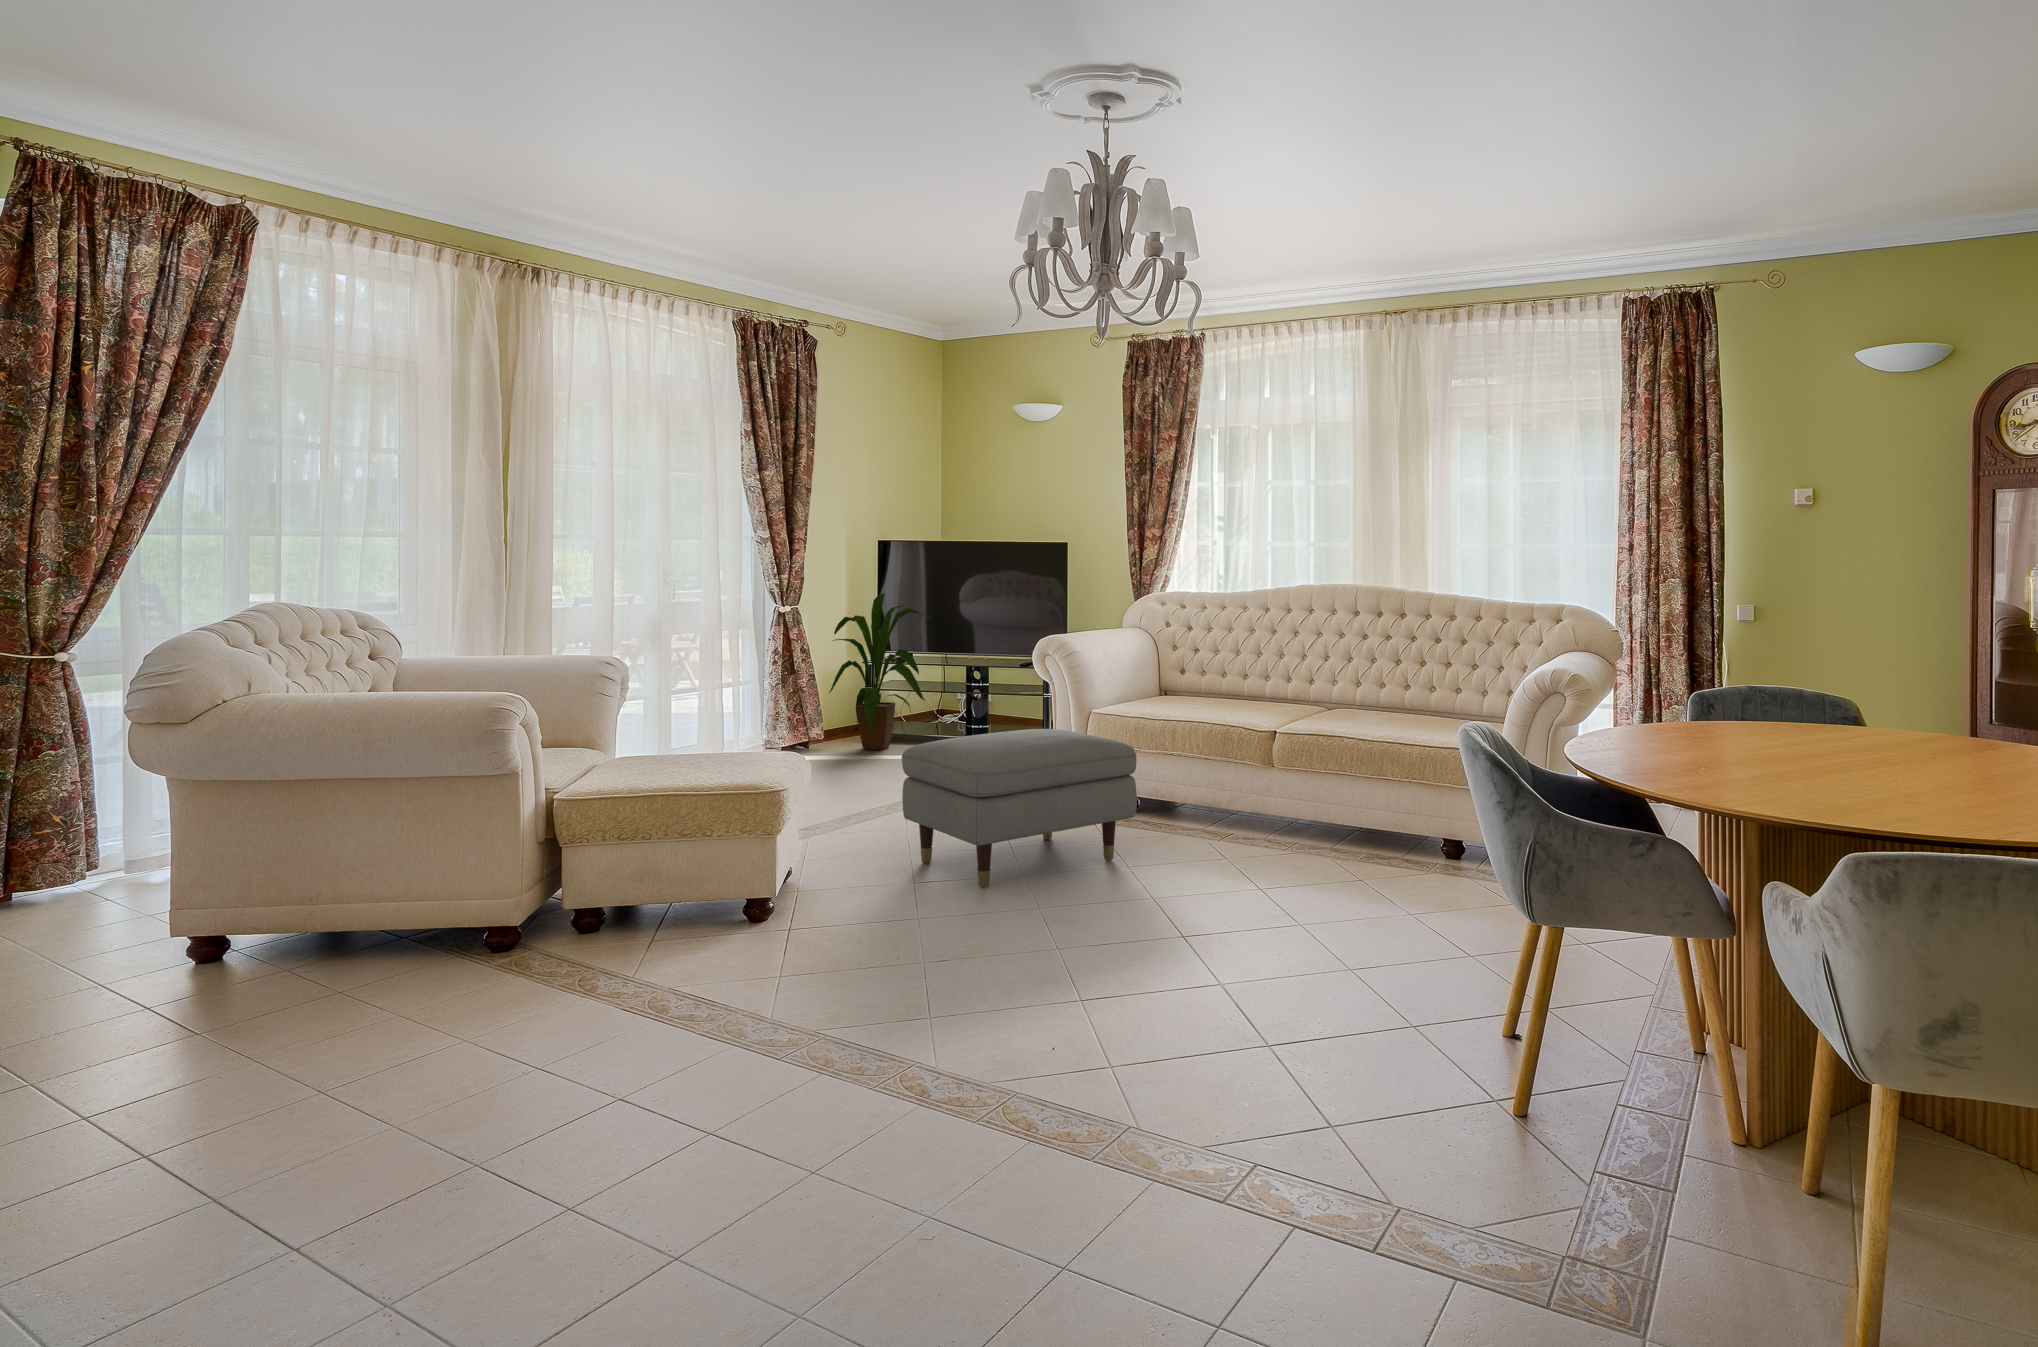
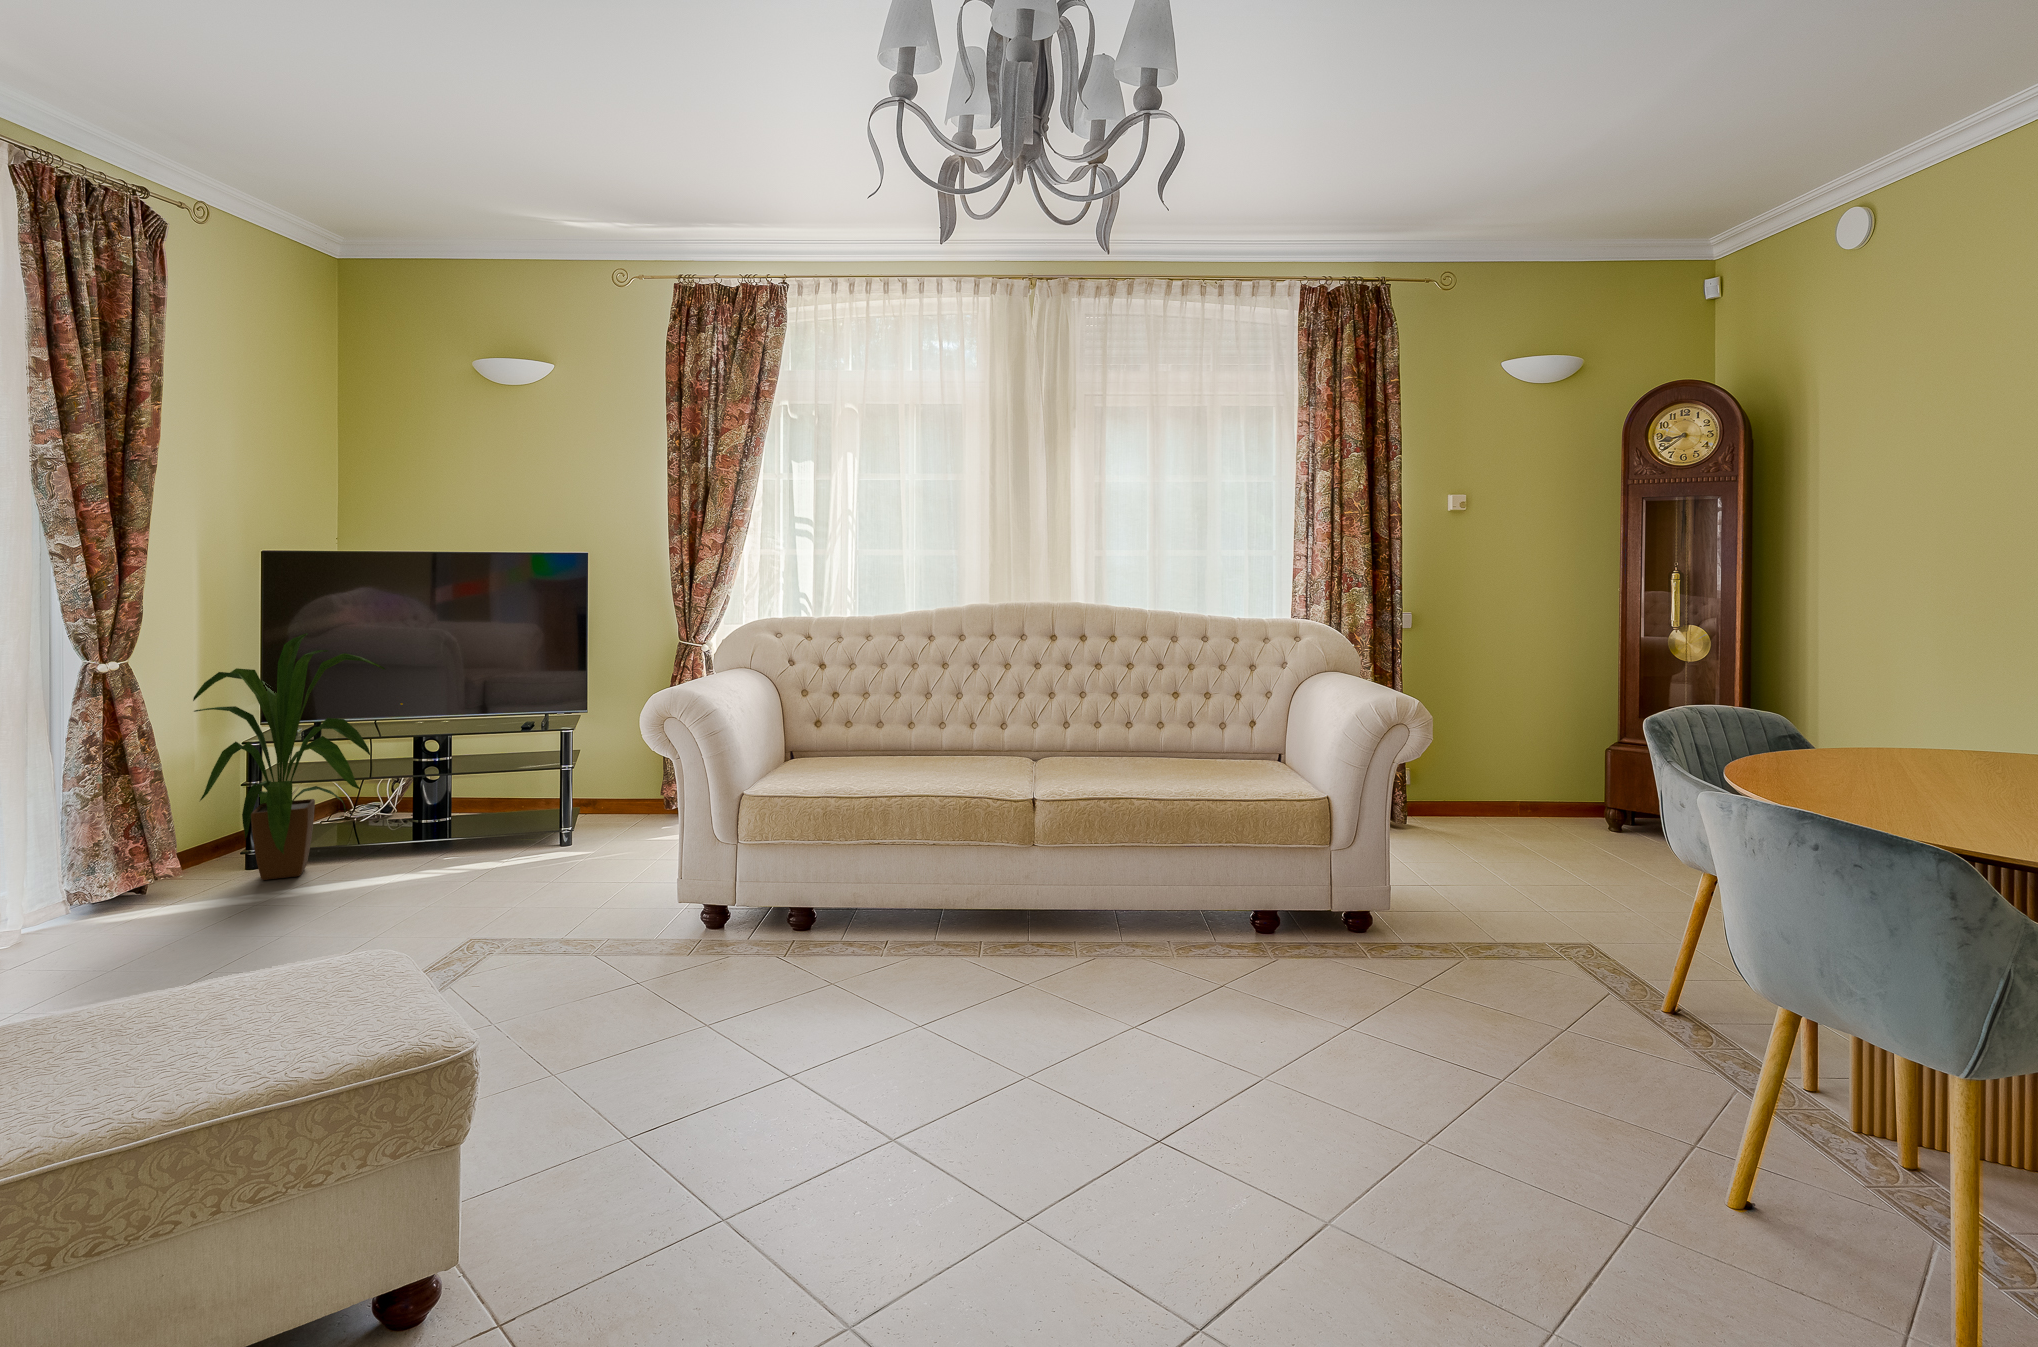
ottoman: present [902,729,1137,888] -> none [563,848,947,1175]

